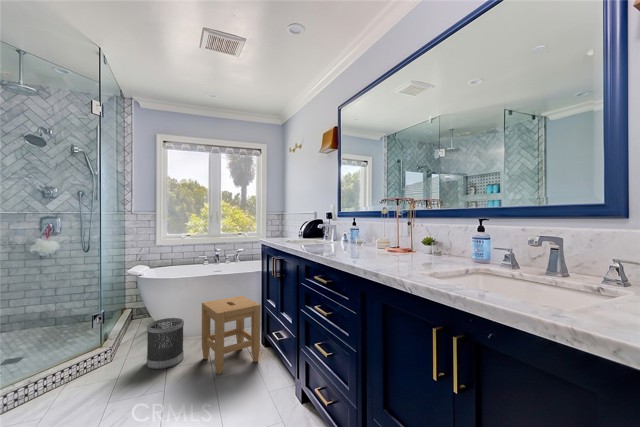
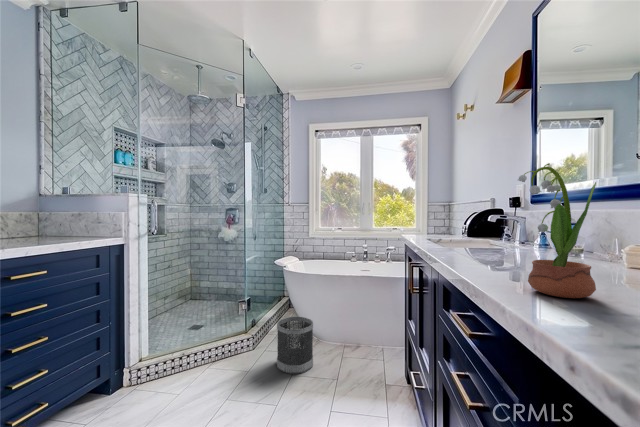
potted flower: none [343,207,368,259] -> present [518,163,596,298]
stool: present [202,296,261,374] -> none [330,306,397,404]

